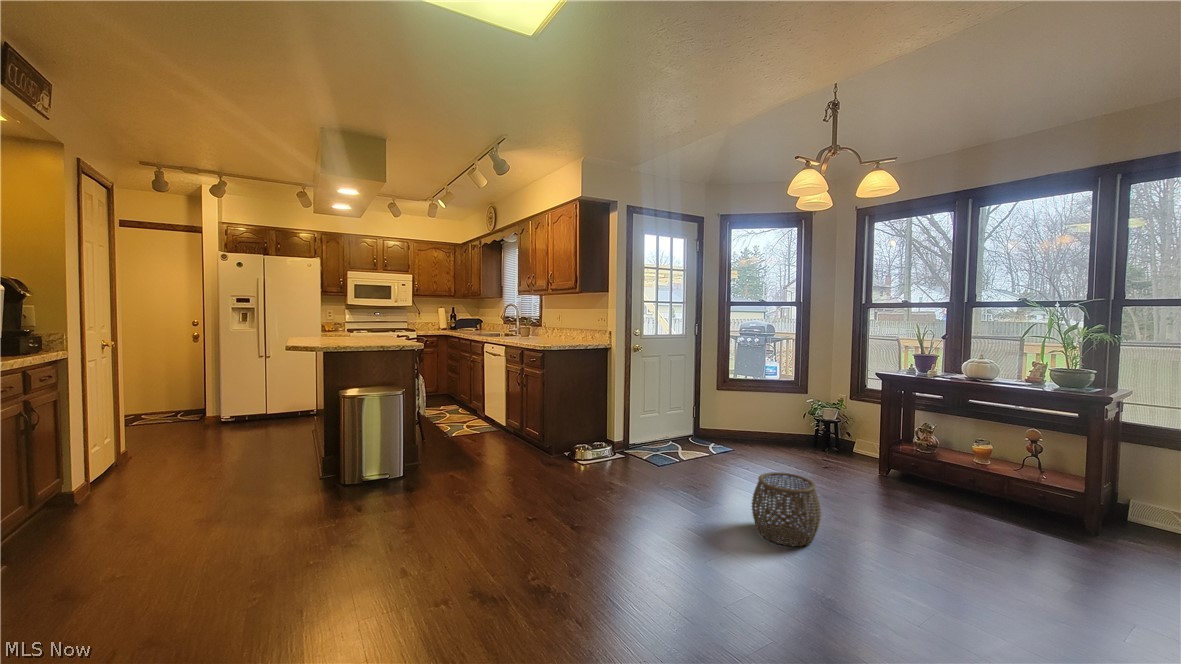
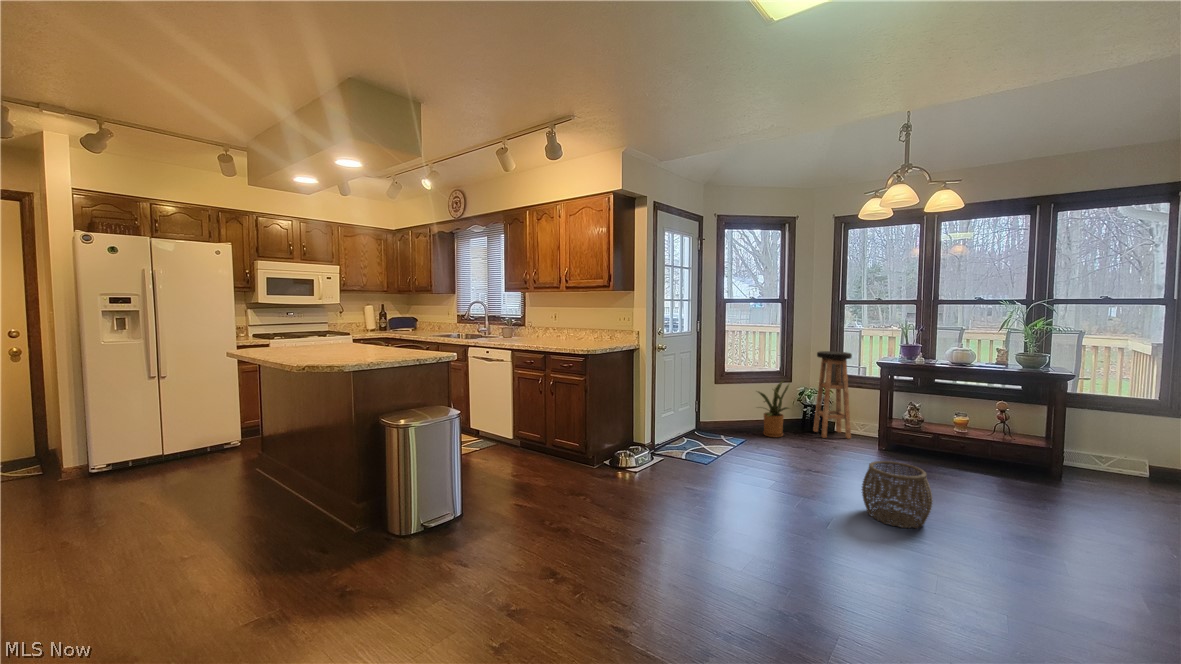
bar stool: none [826,360,866,460] -> present [813,351,852,439]
house plant: none [744,390,798,450] -> present [758,381,789,437]

